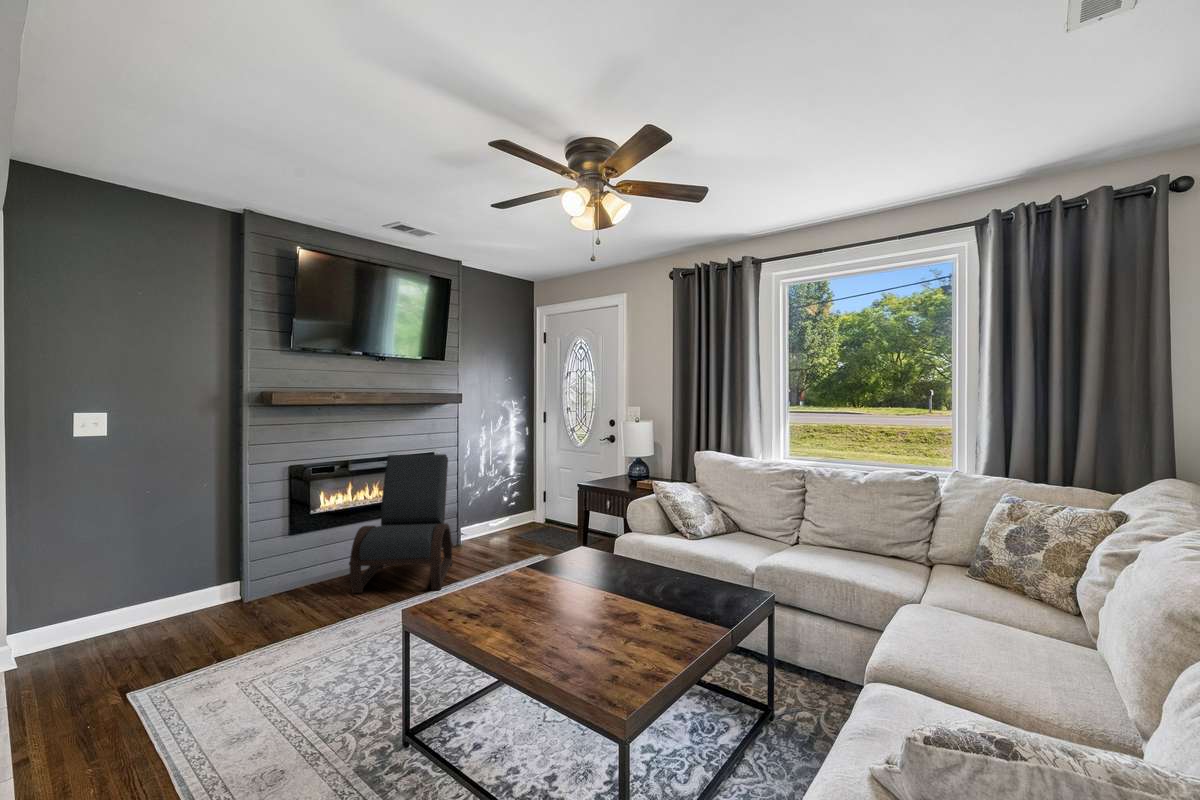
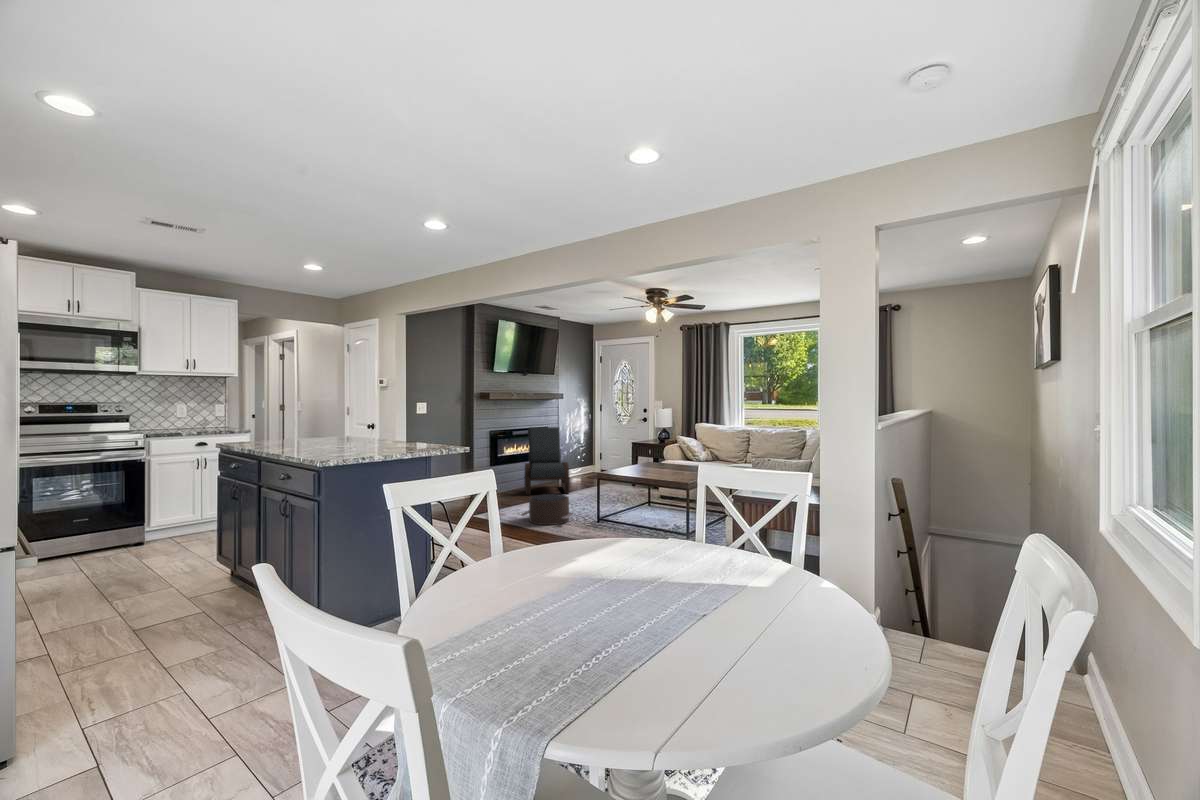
pouf: none [199,641,350,758] -> present [522,494,573,525]

